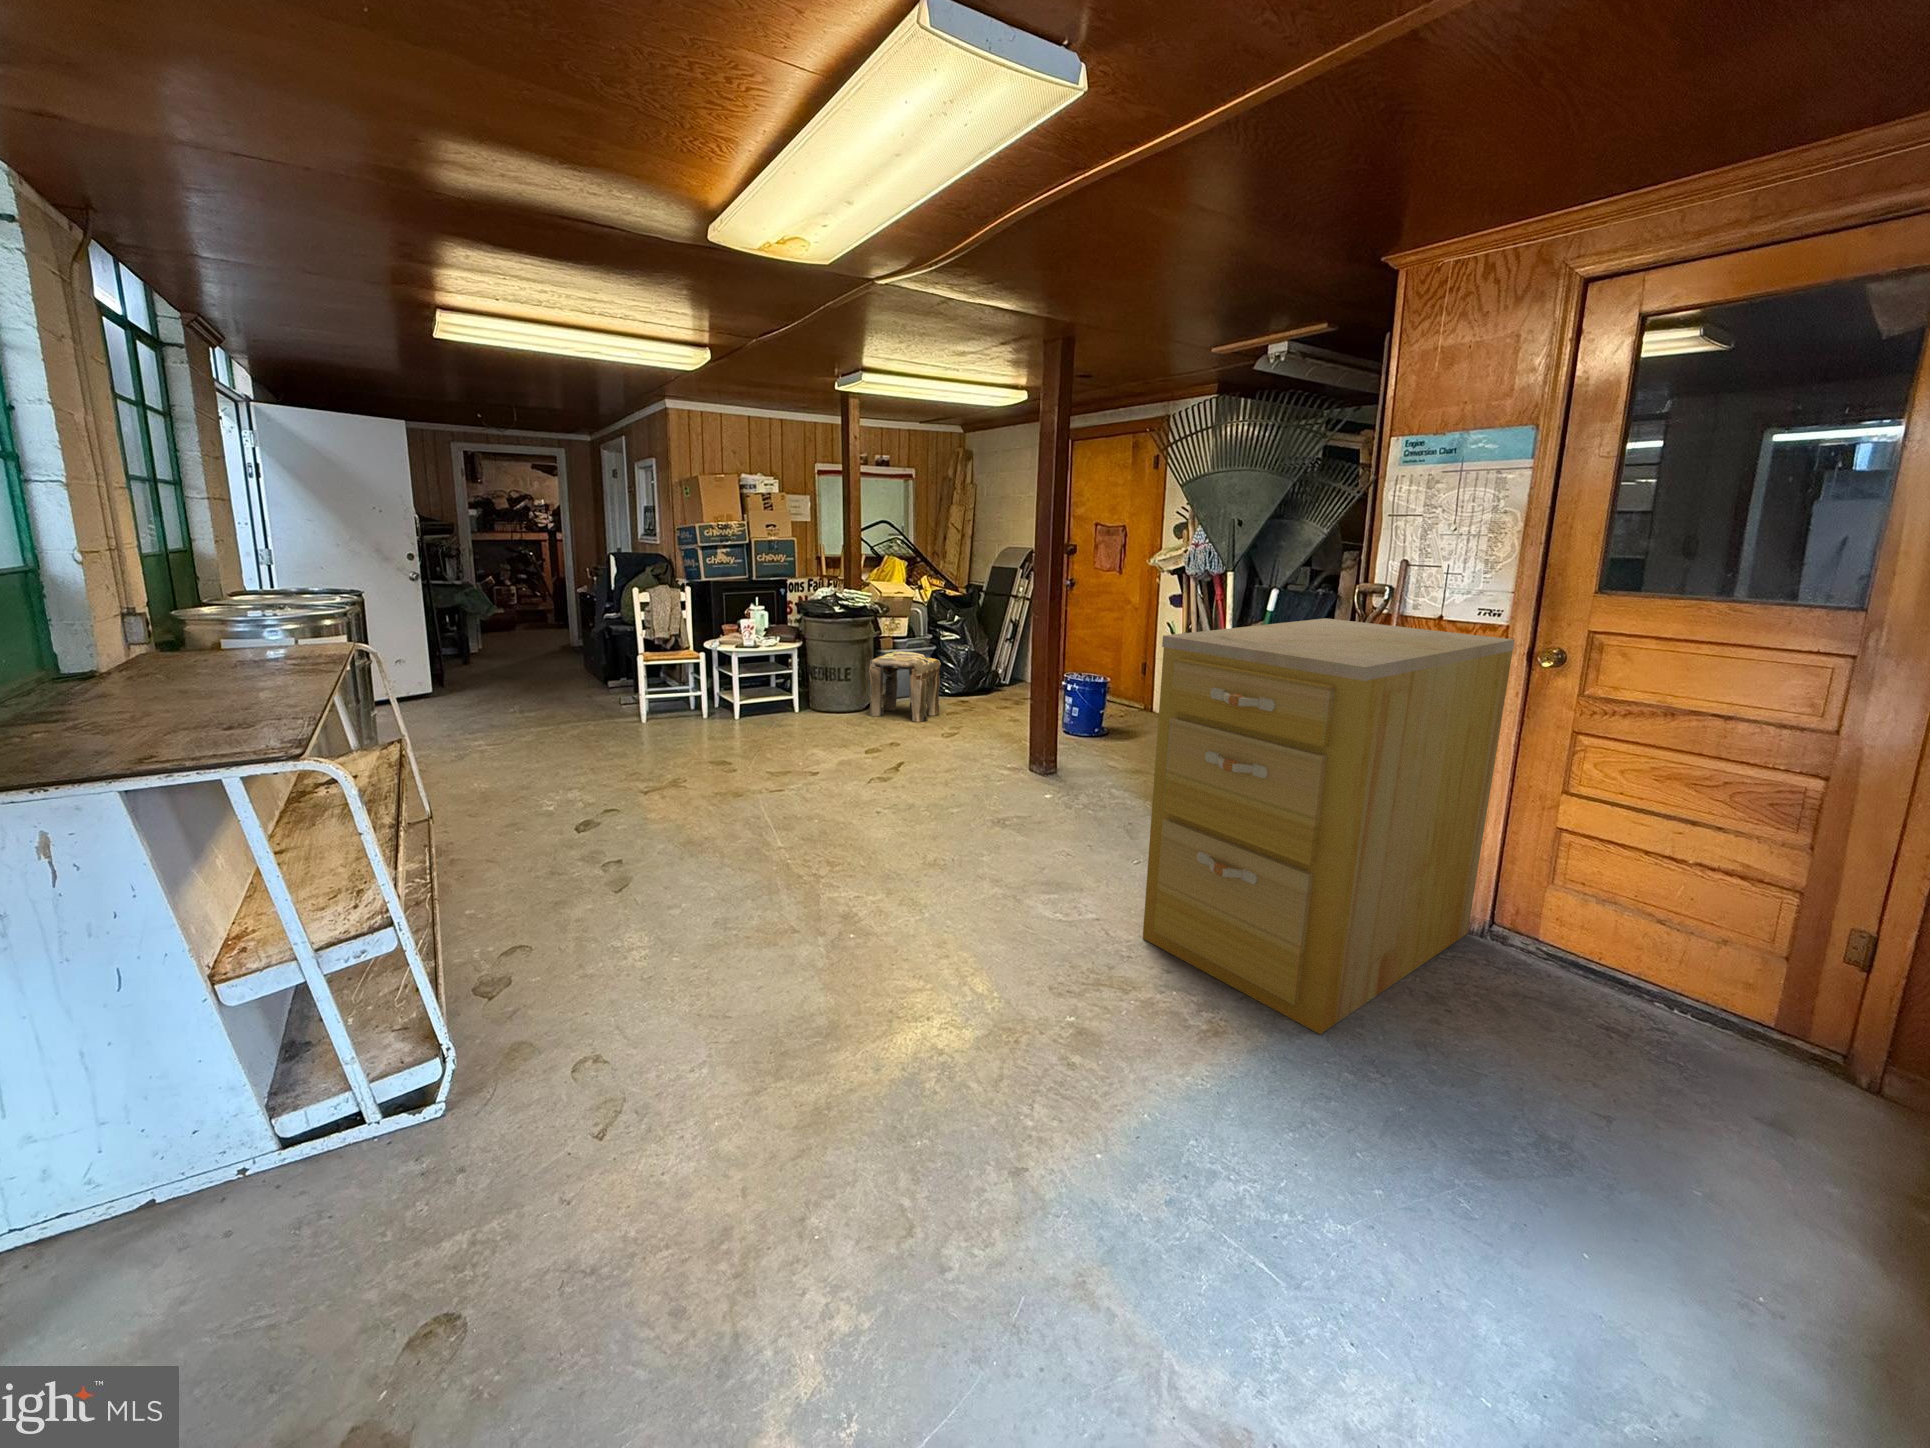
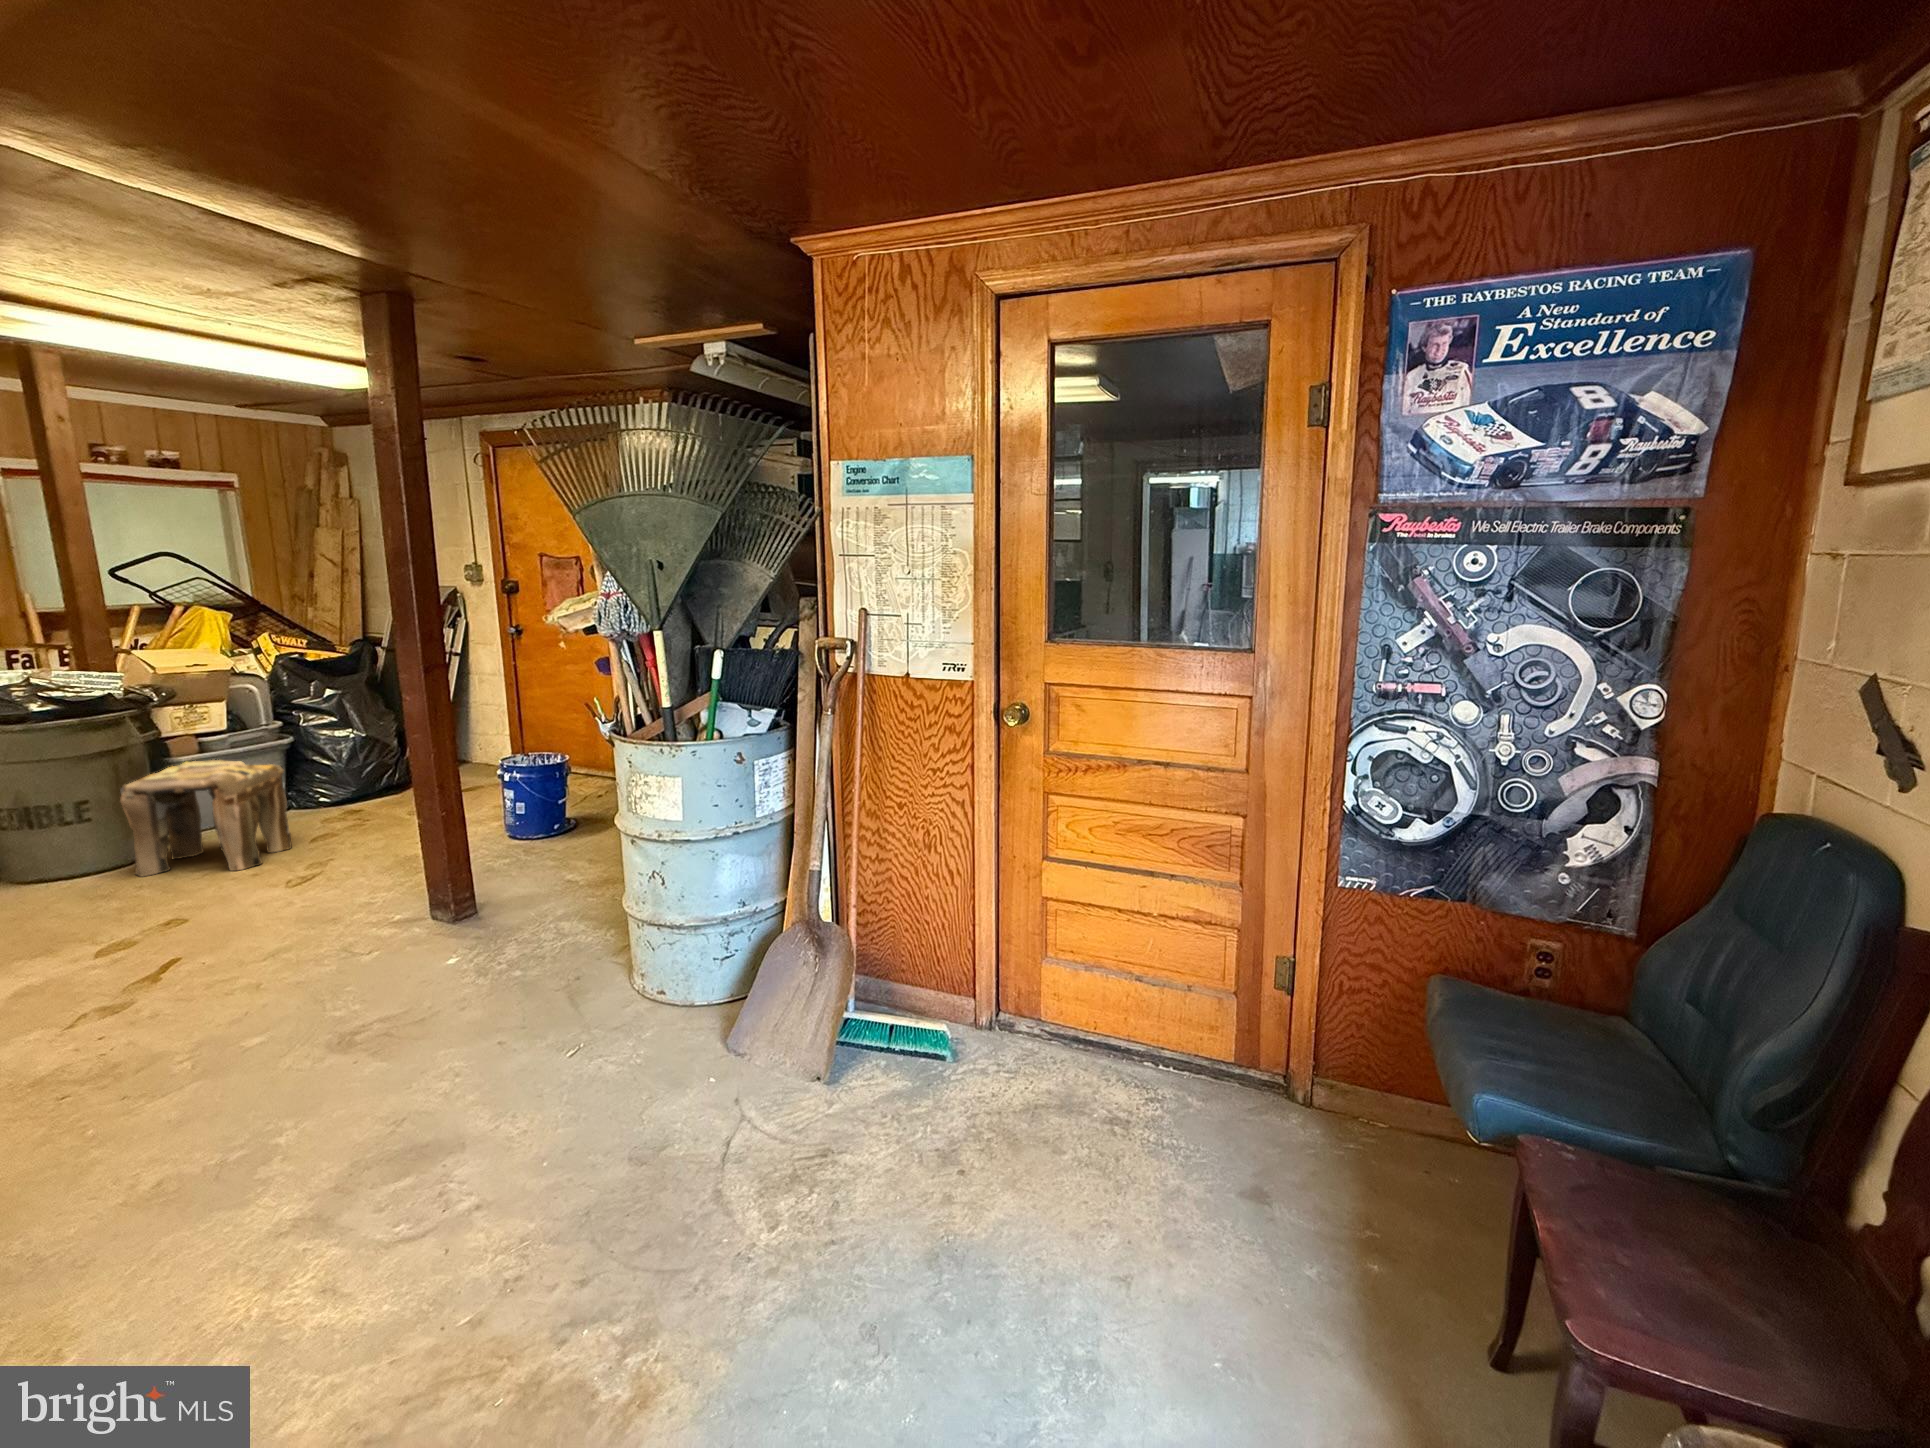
filing cabinet: present [1143,618,1515,1034] -> none [493,683,979,1317]

